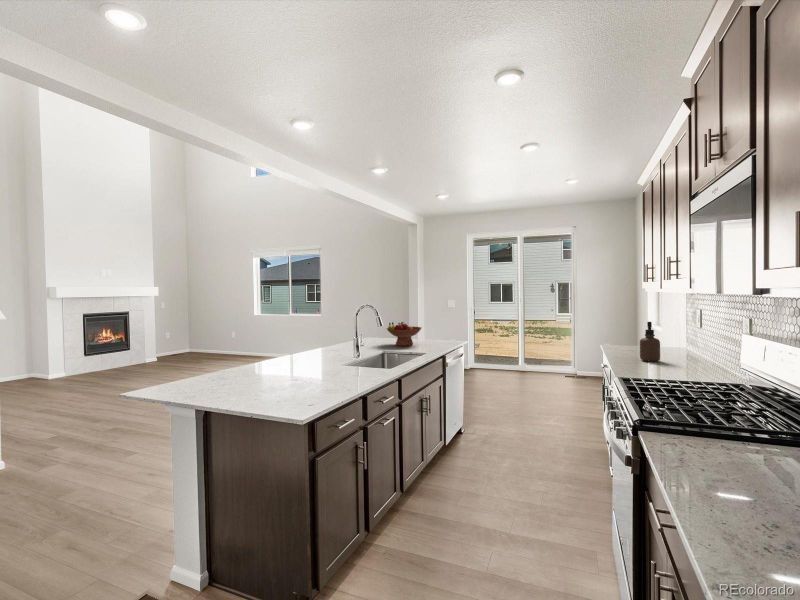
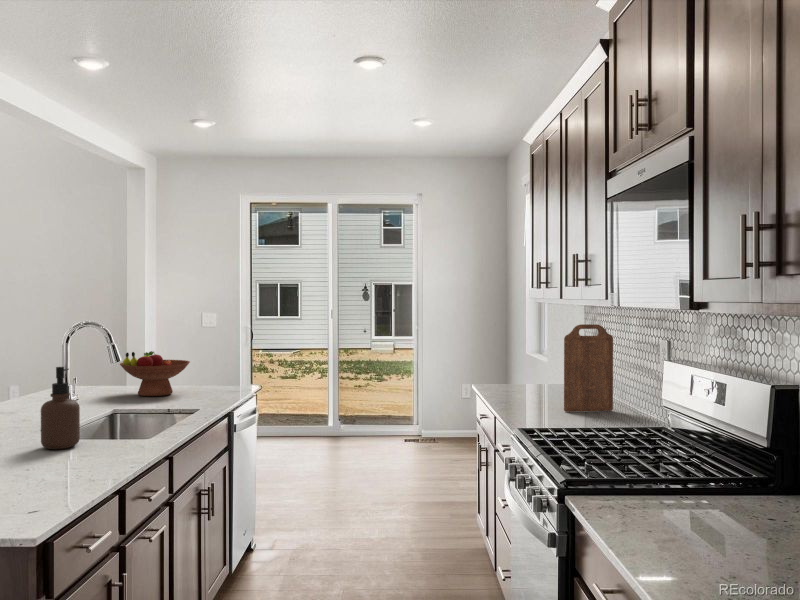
cutting board: none [661,306,704,369] -> present [564,324,613,412]
soap dispenser: present [640,322,660,362] -> present [41,367,80,449]

